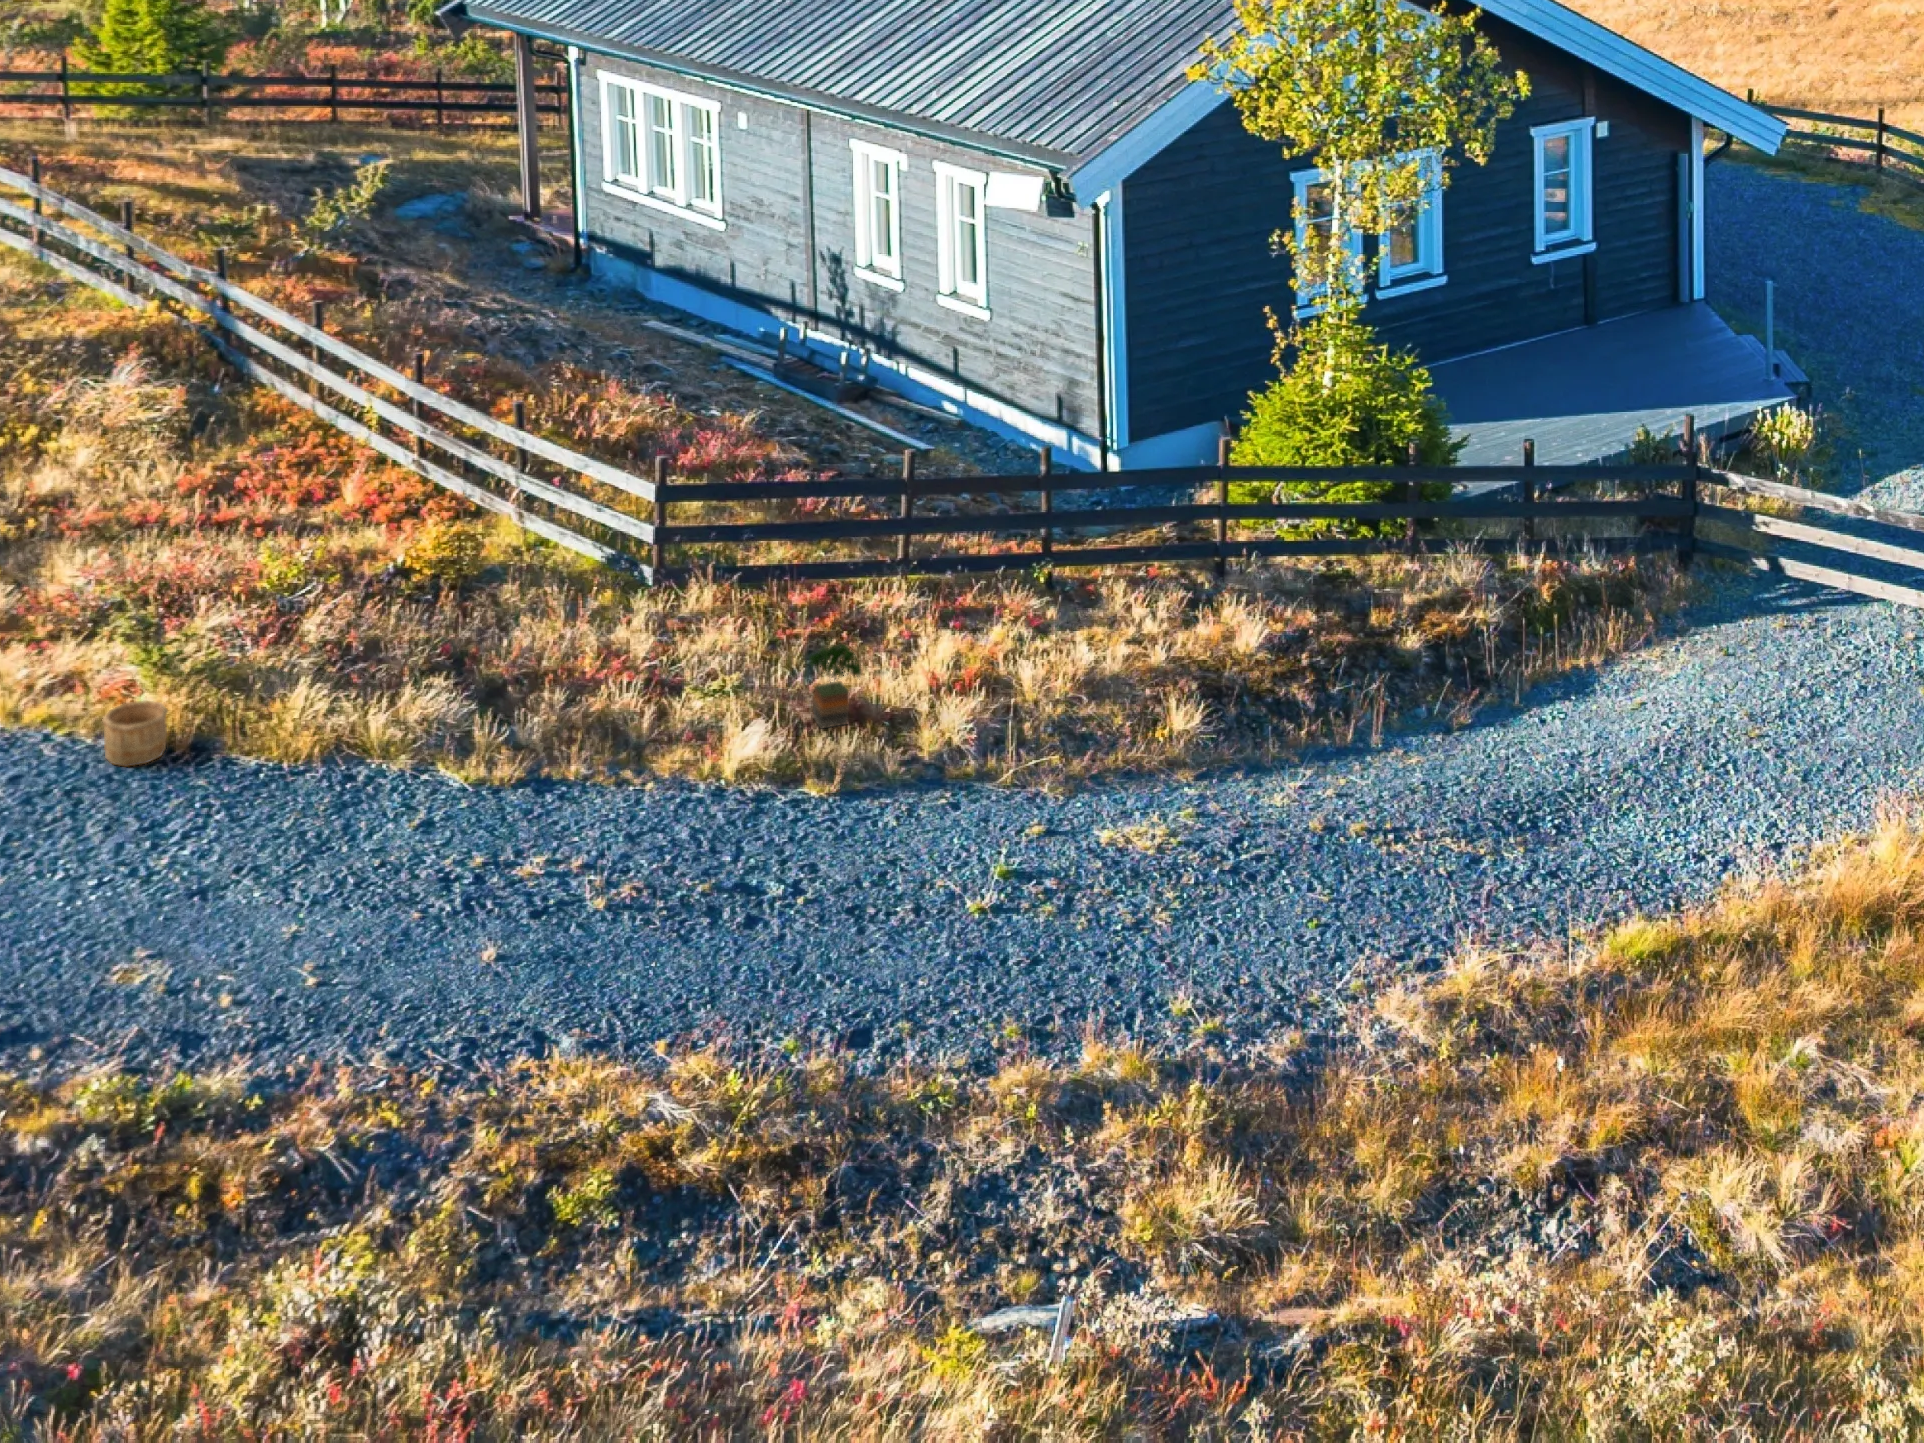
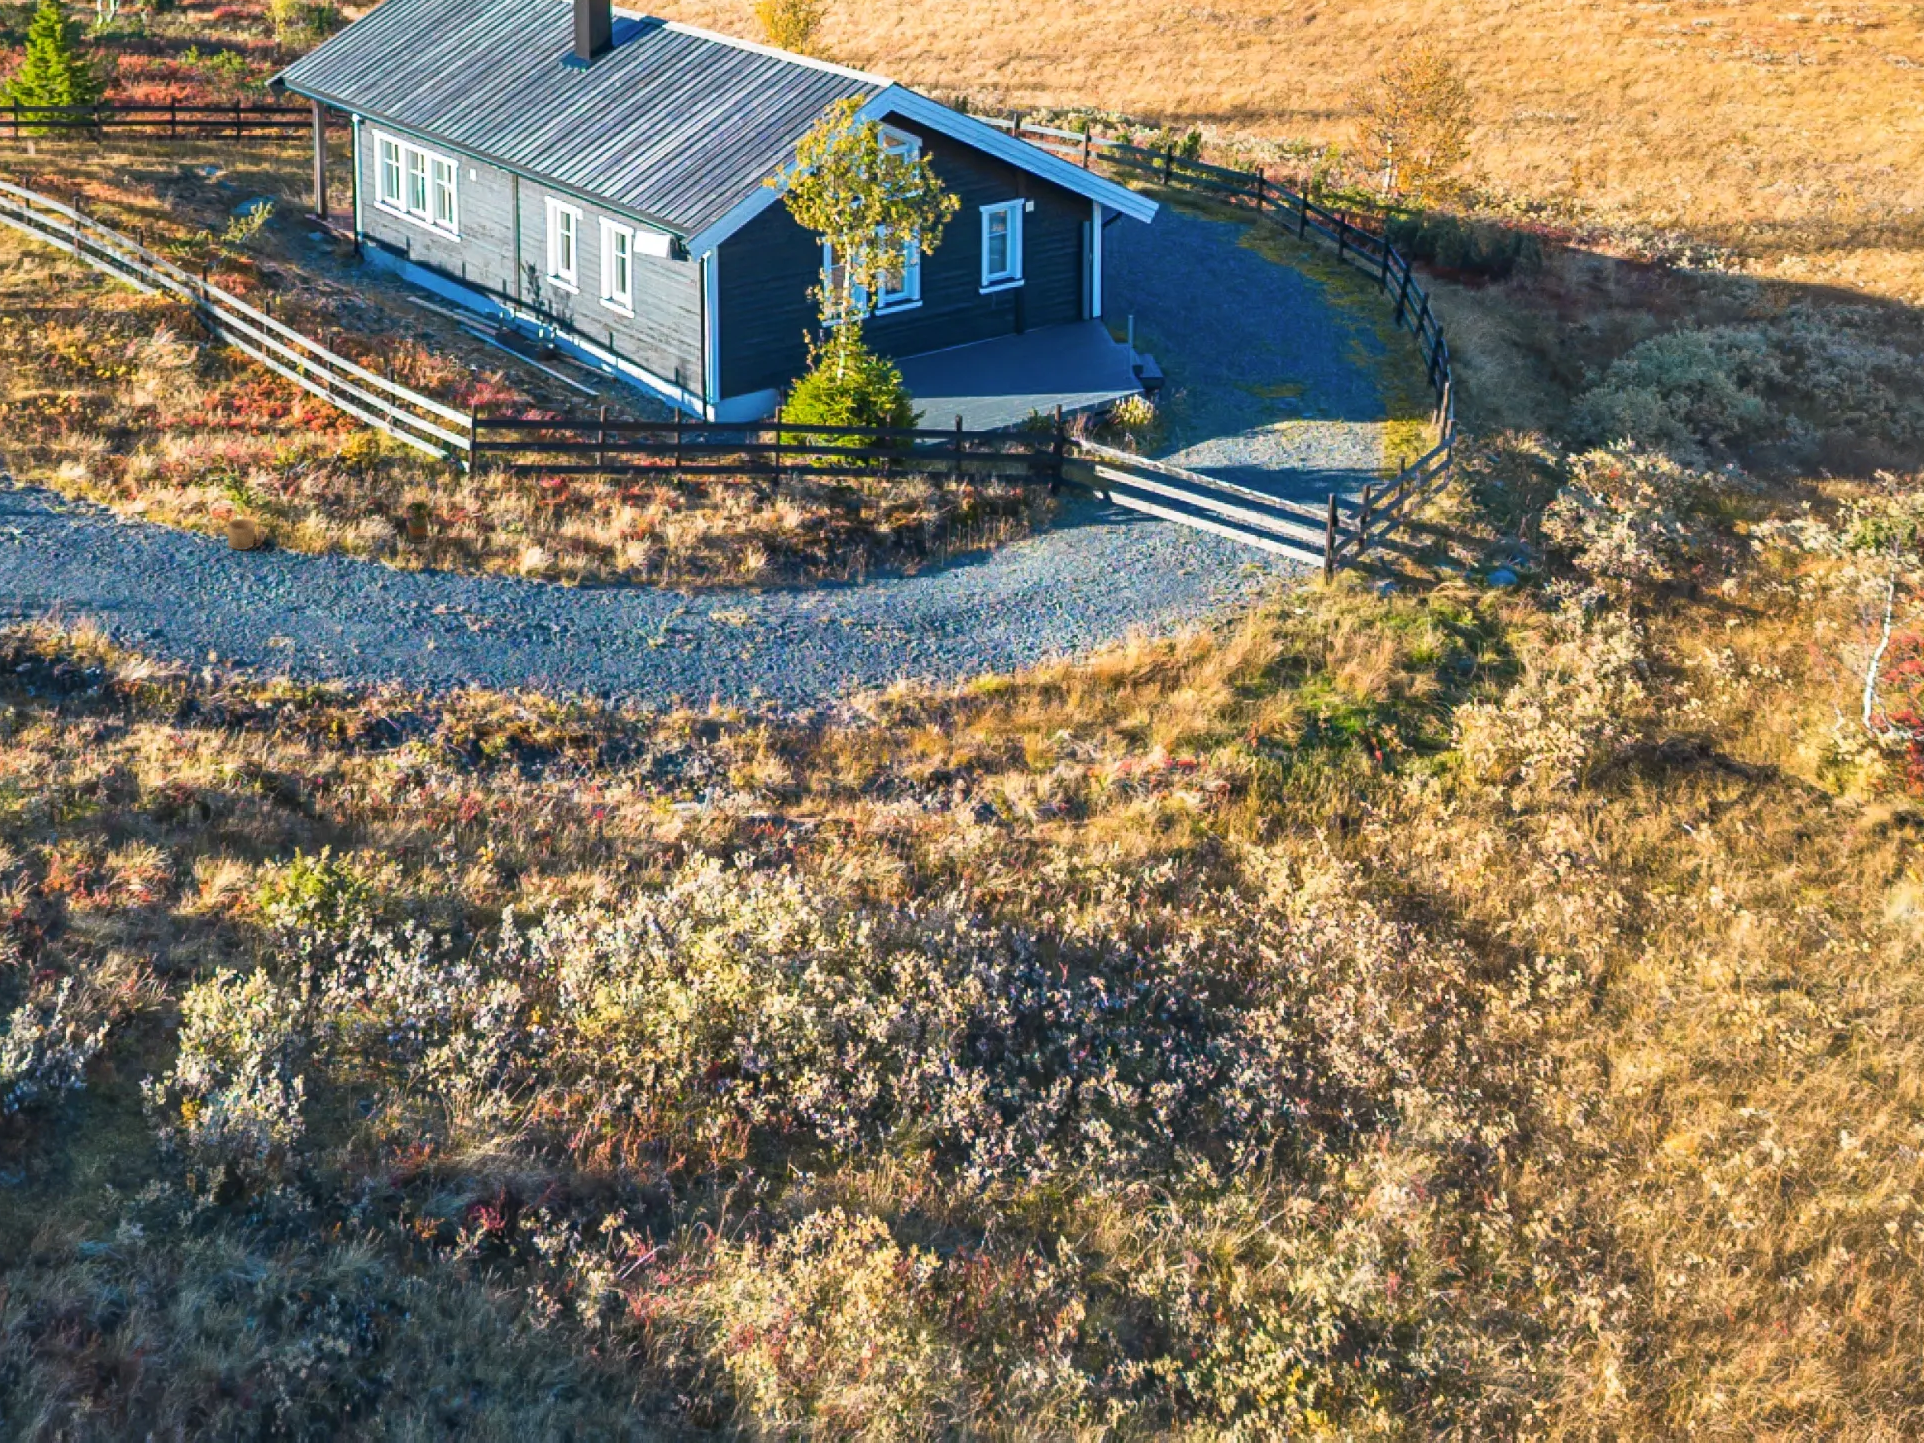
potted tree: present [809,645,862,728] -> present [406,501,433,543]

